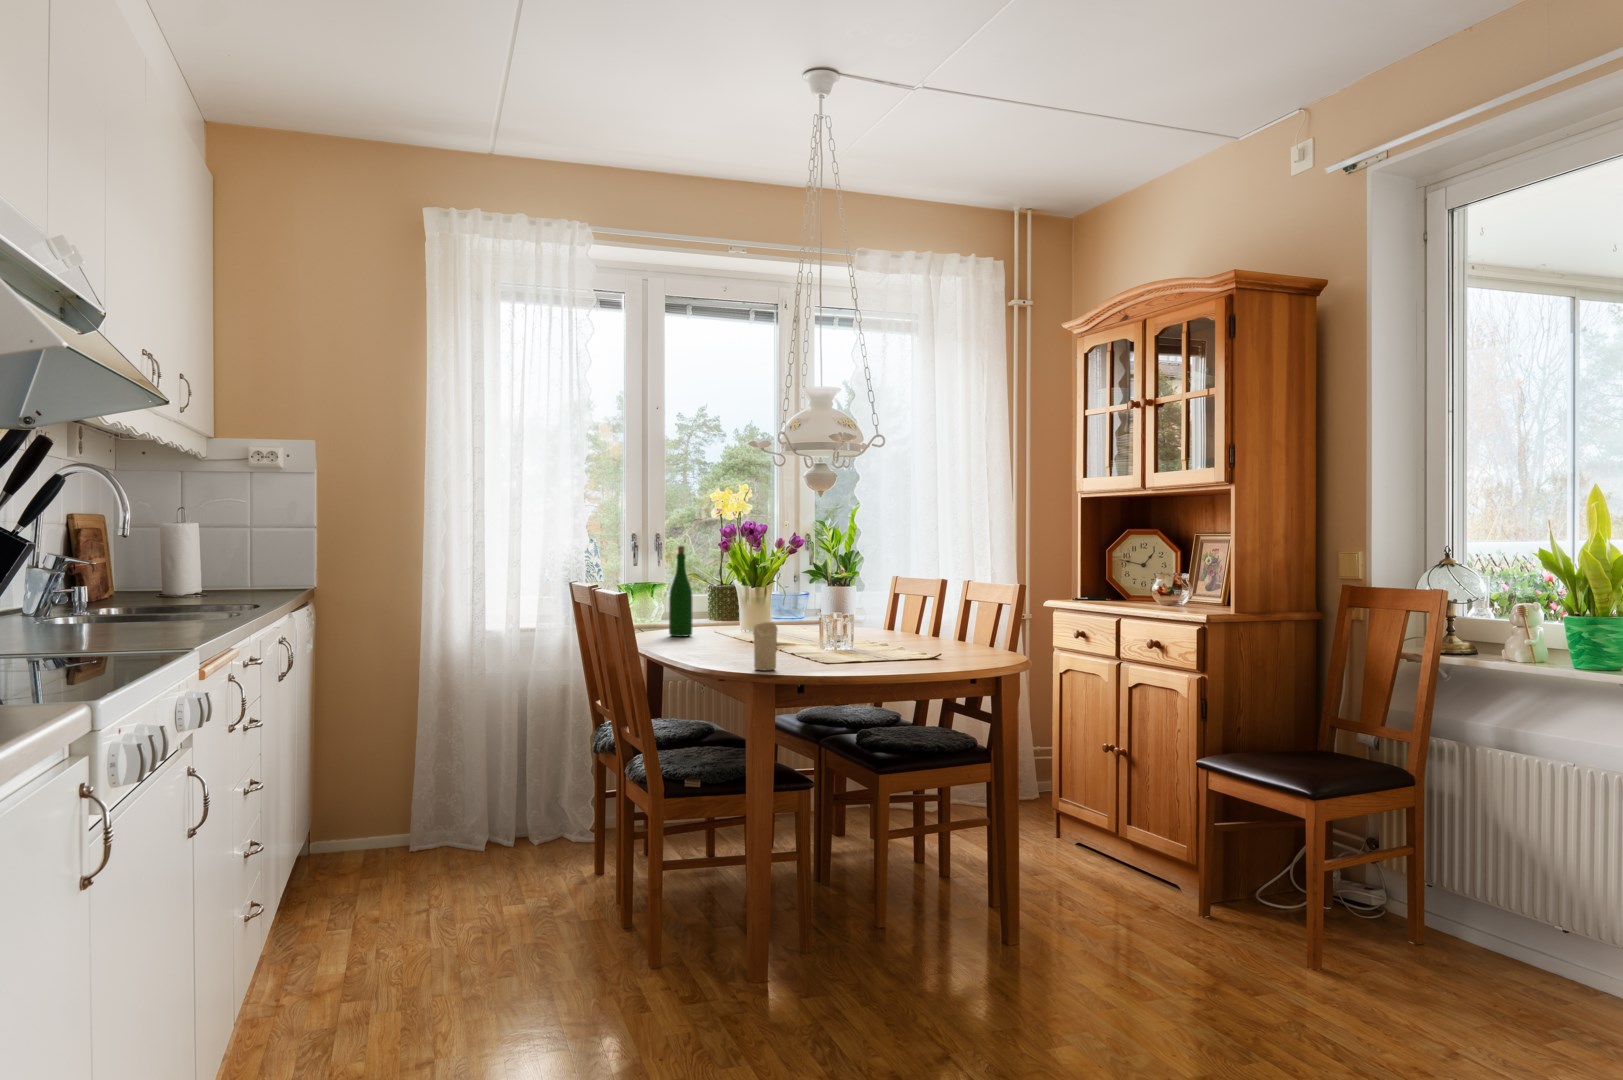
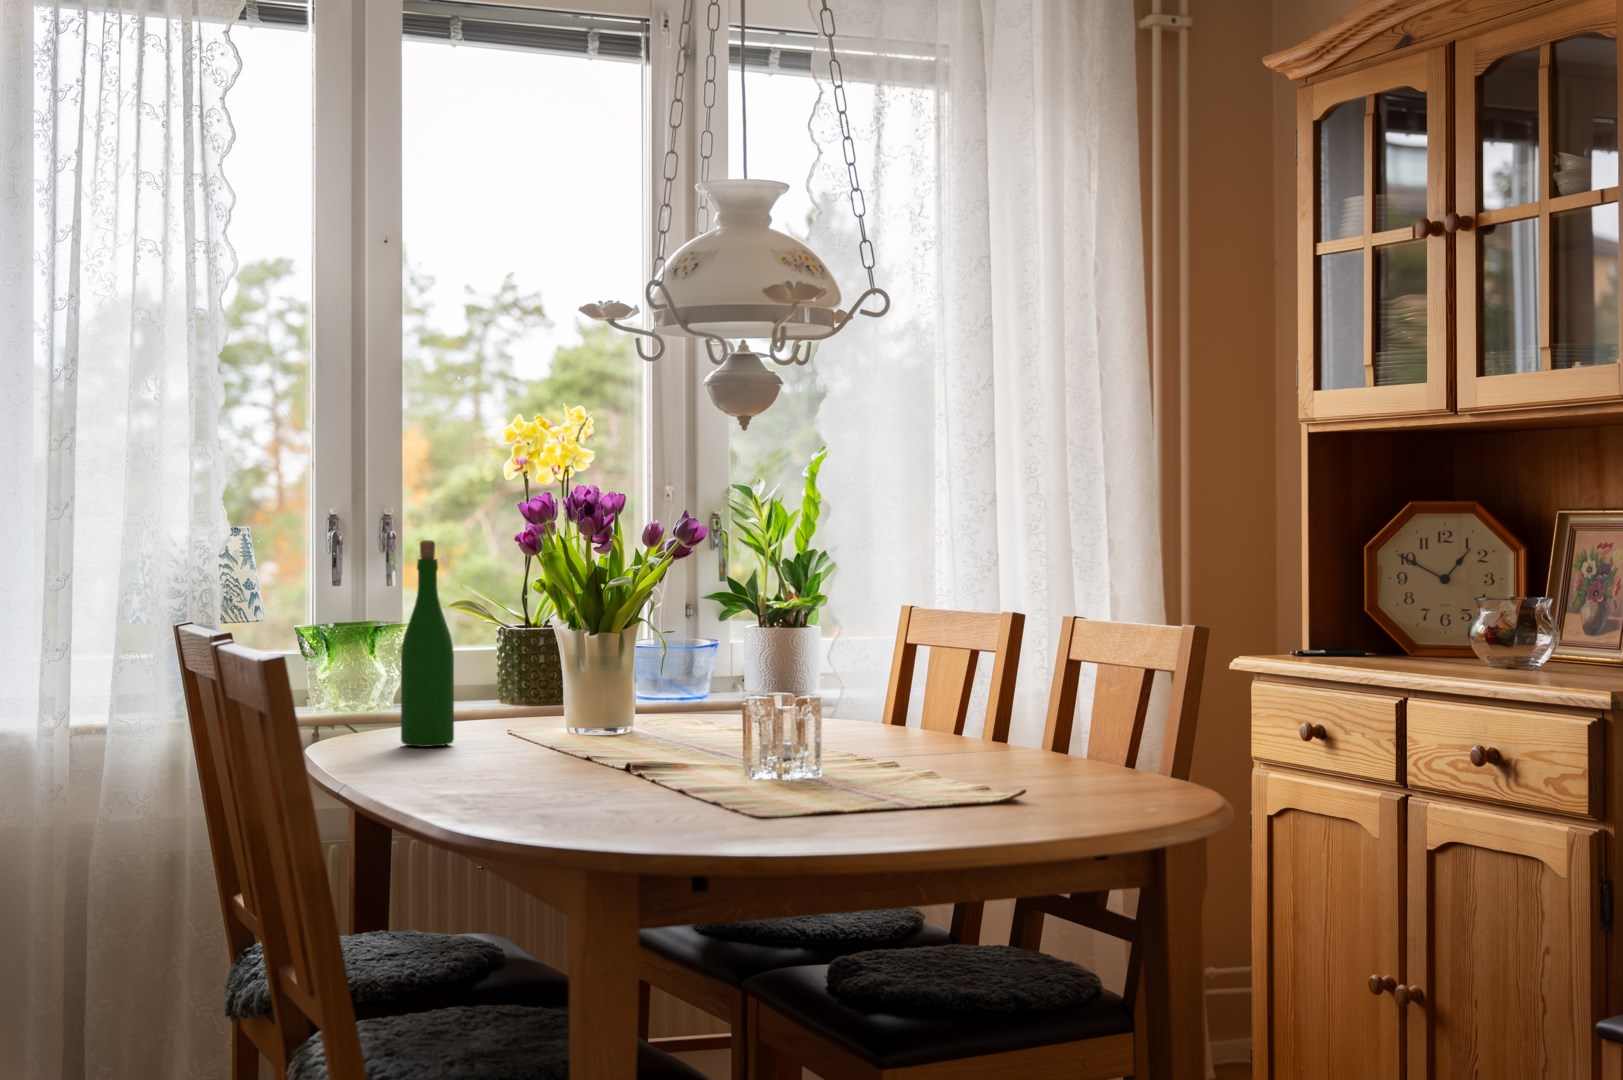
candle: present [753,622,777,670] -> none [584,722,643,840]

